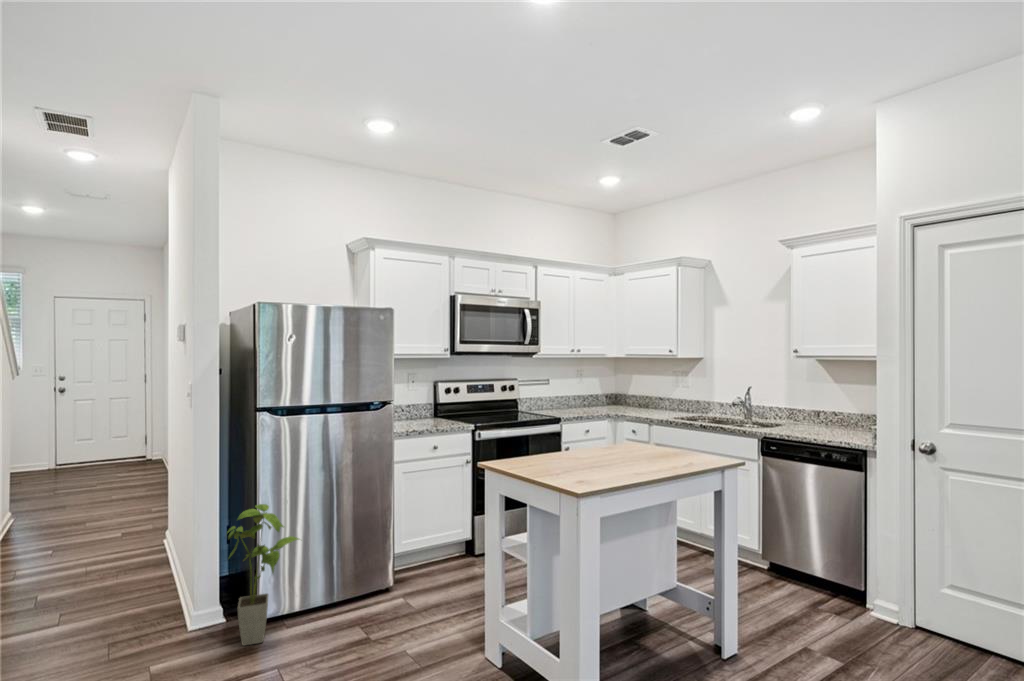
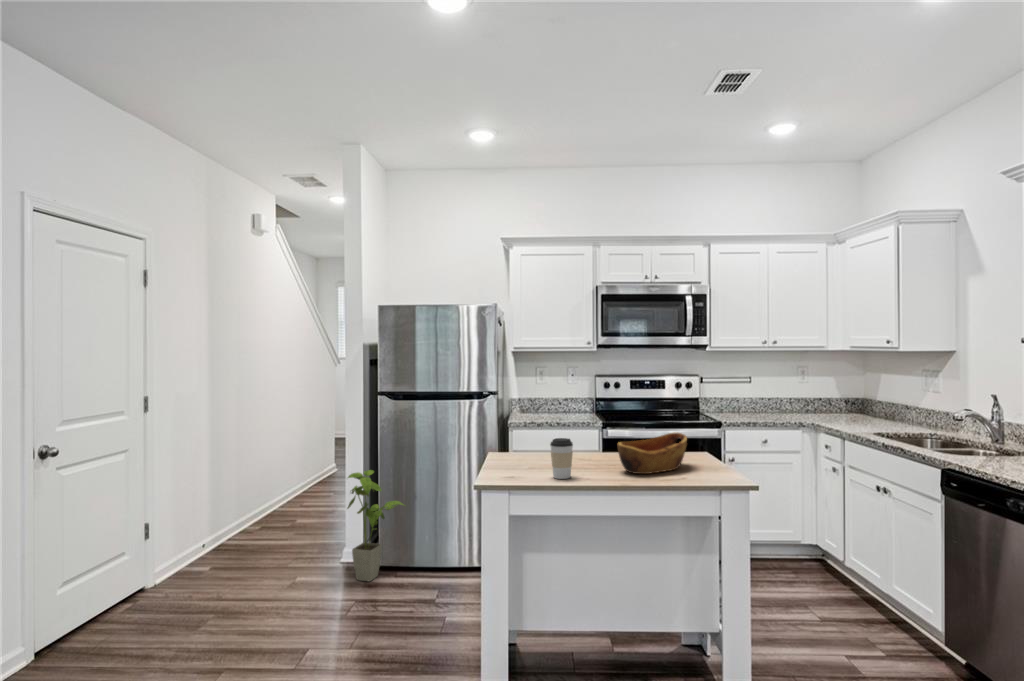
wooden bowl: none [627,427,670,464] -> present [618,433,687,474]
coffee cup: none [602,438,623,476] -> present [550,438,573,479]

